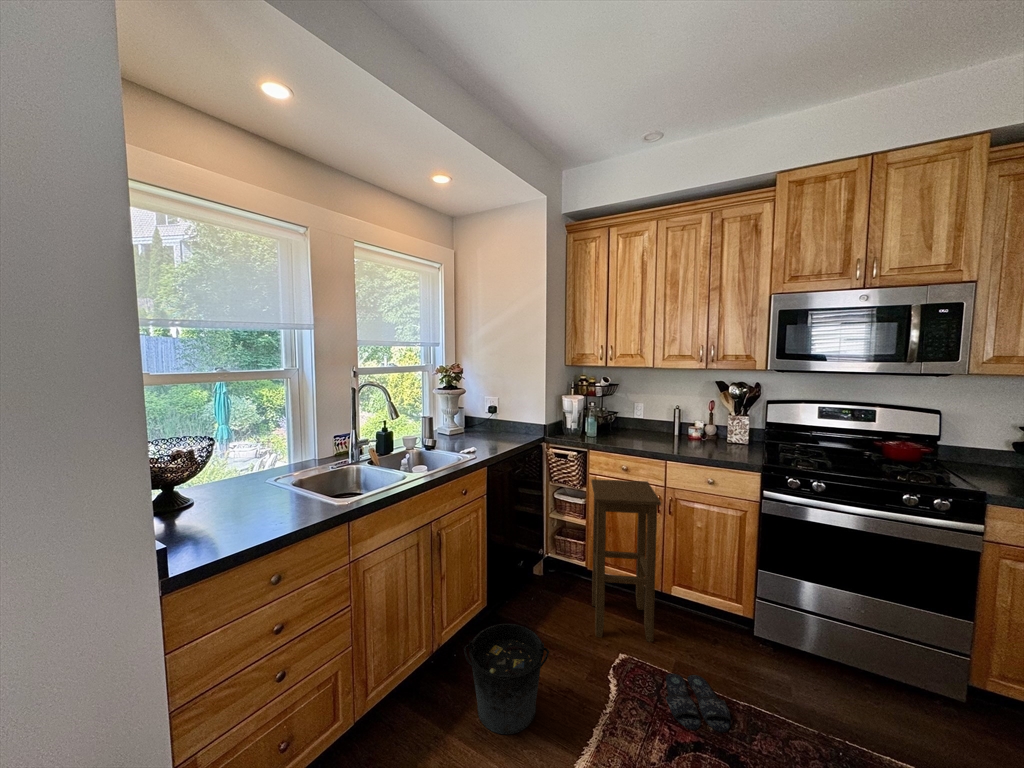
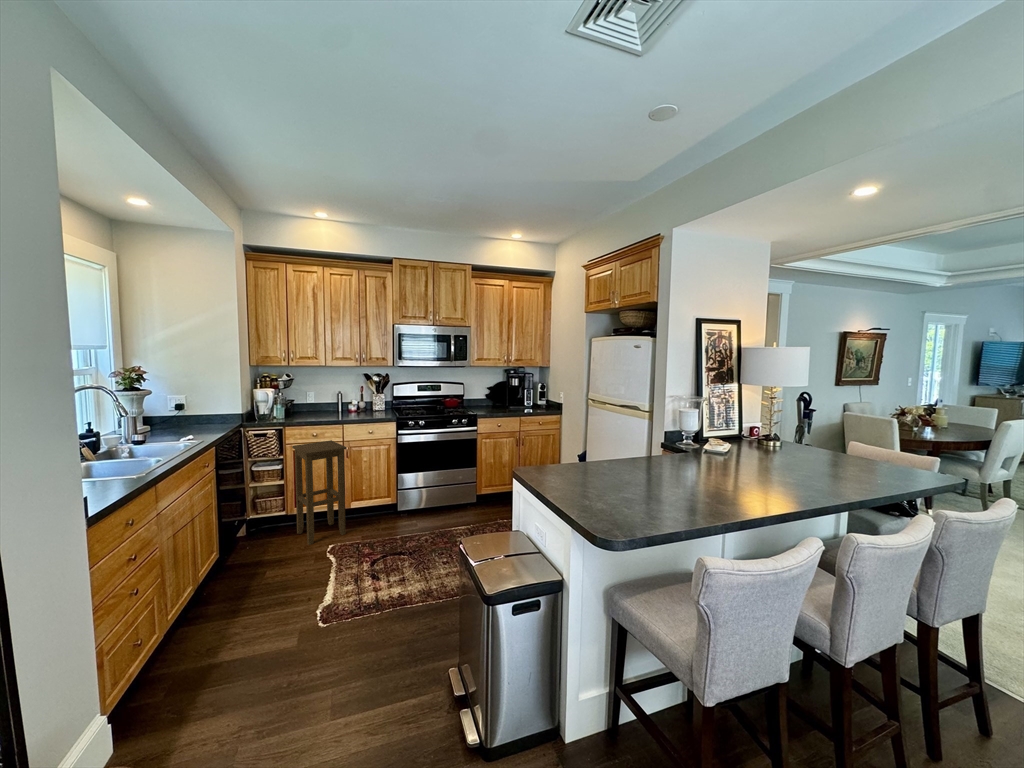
bucket: present [464,624,549,734] -> none [237,539,299,601]
slippers: present [666,673,731,733] -> none [358,536,394,553]

